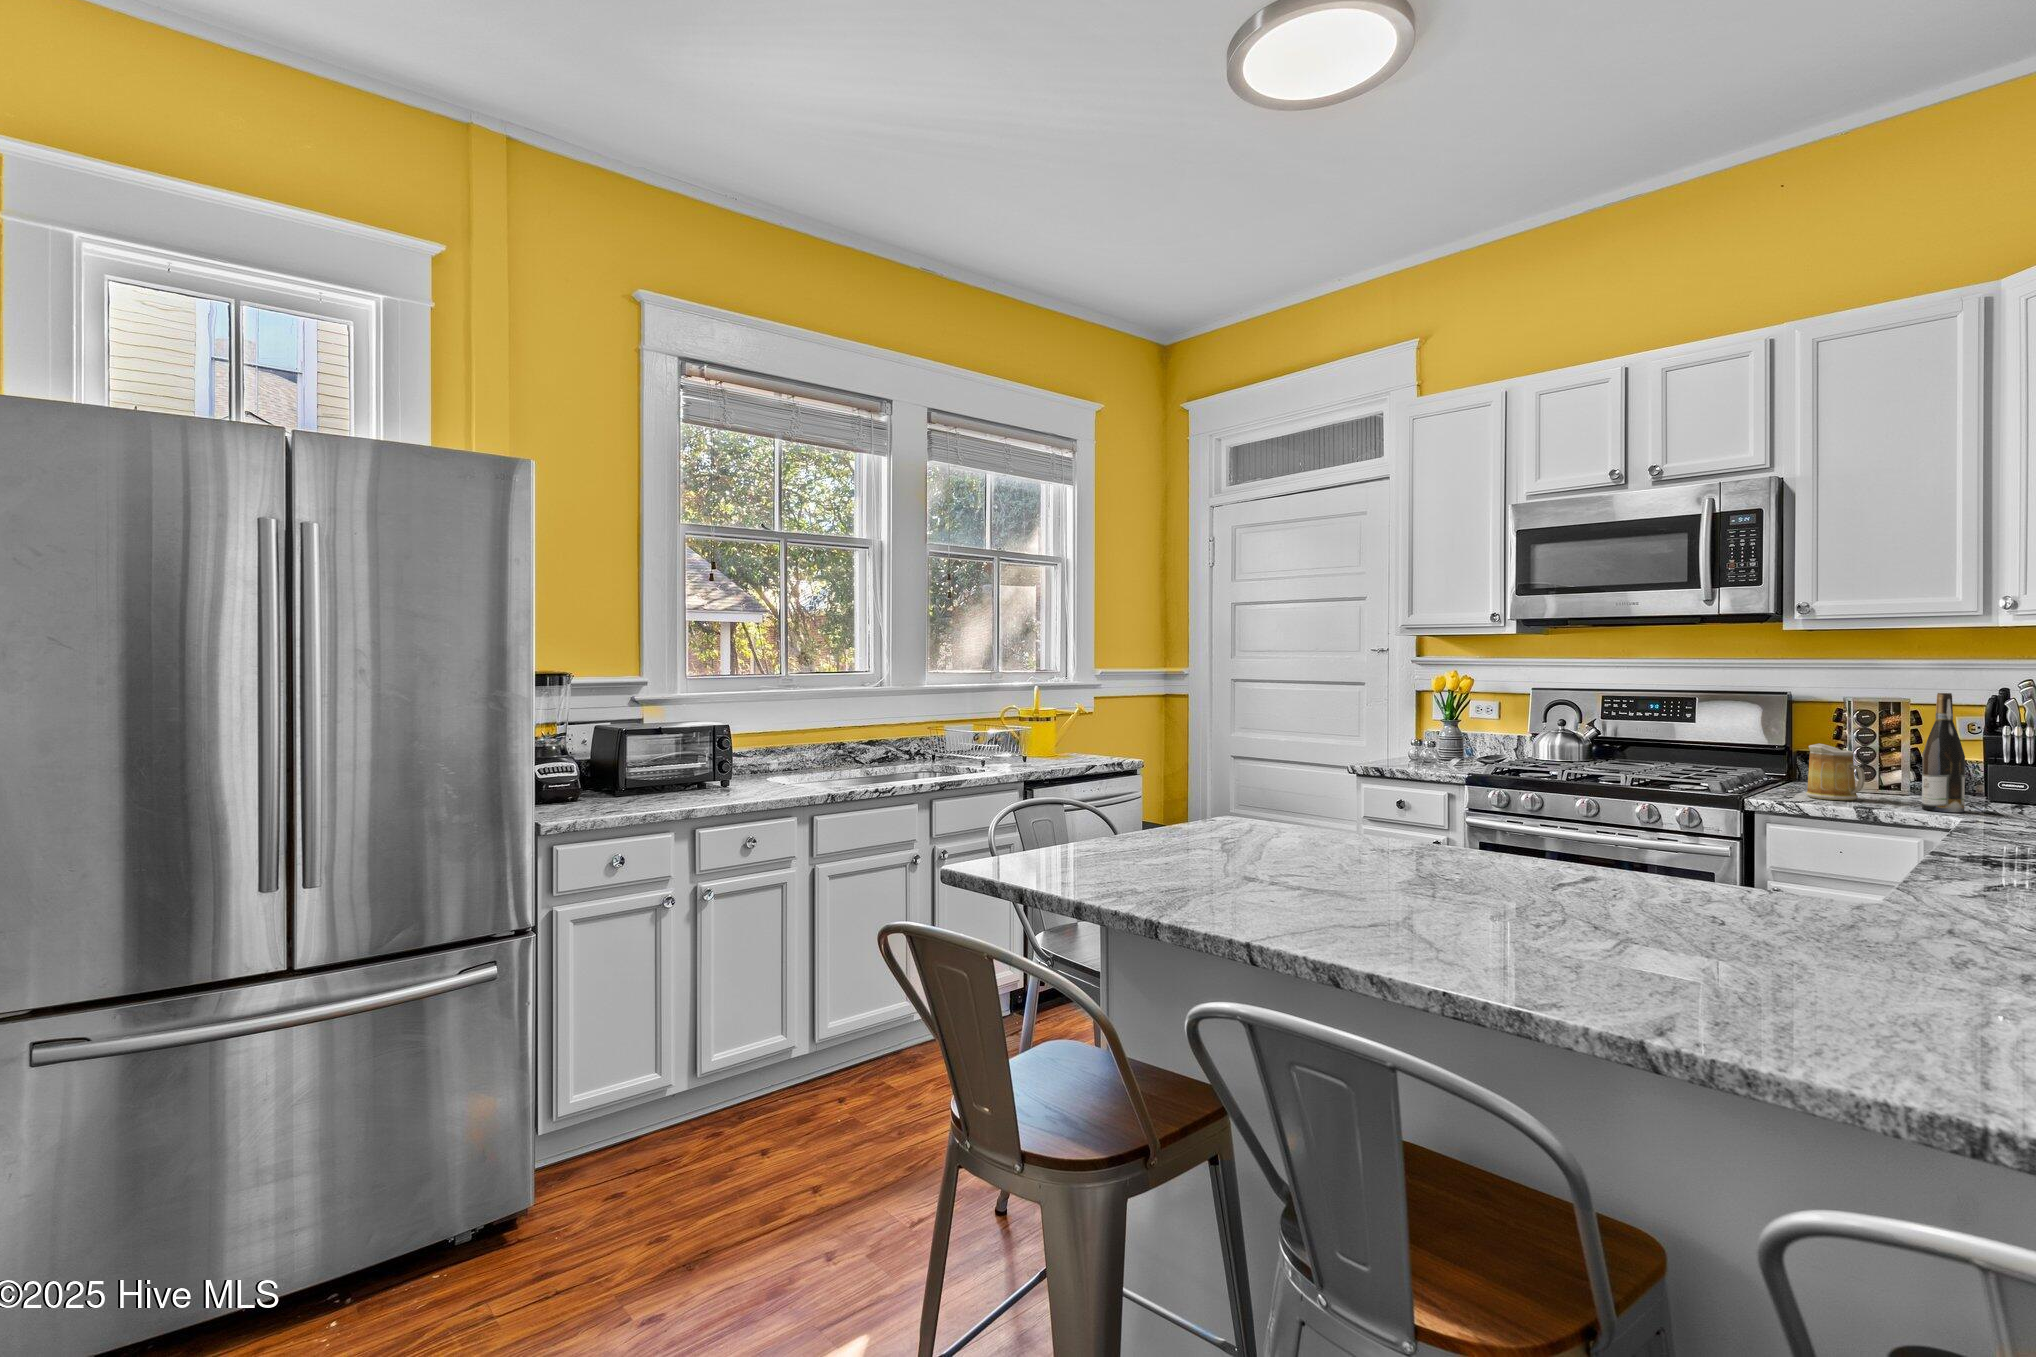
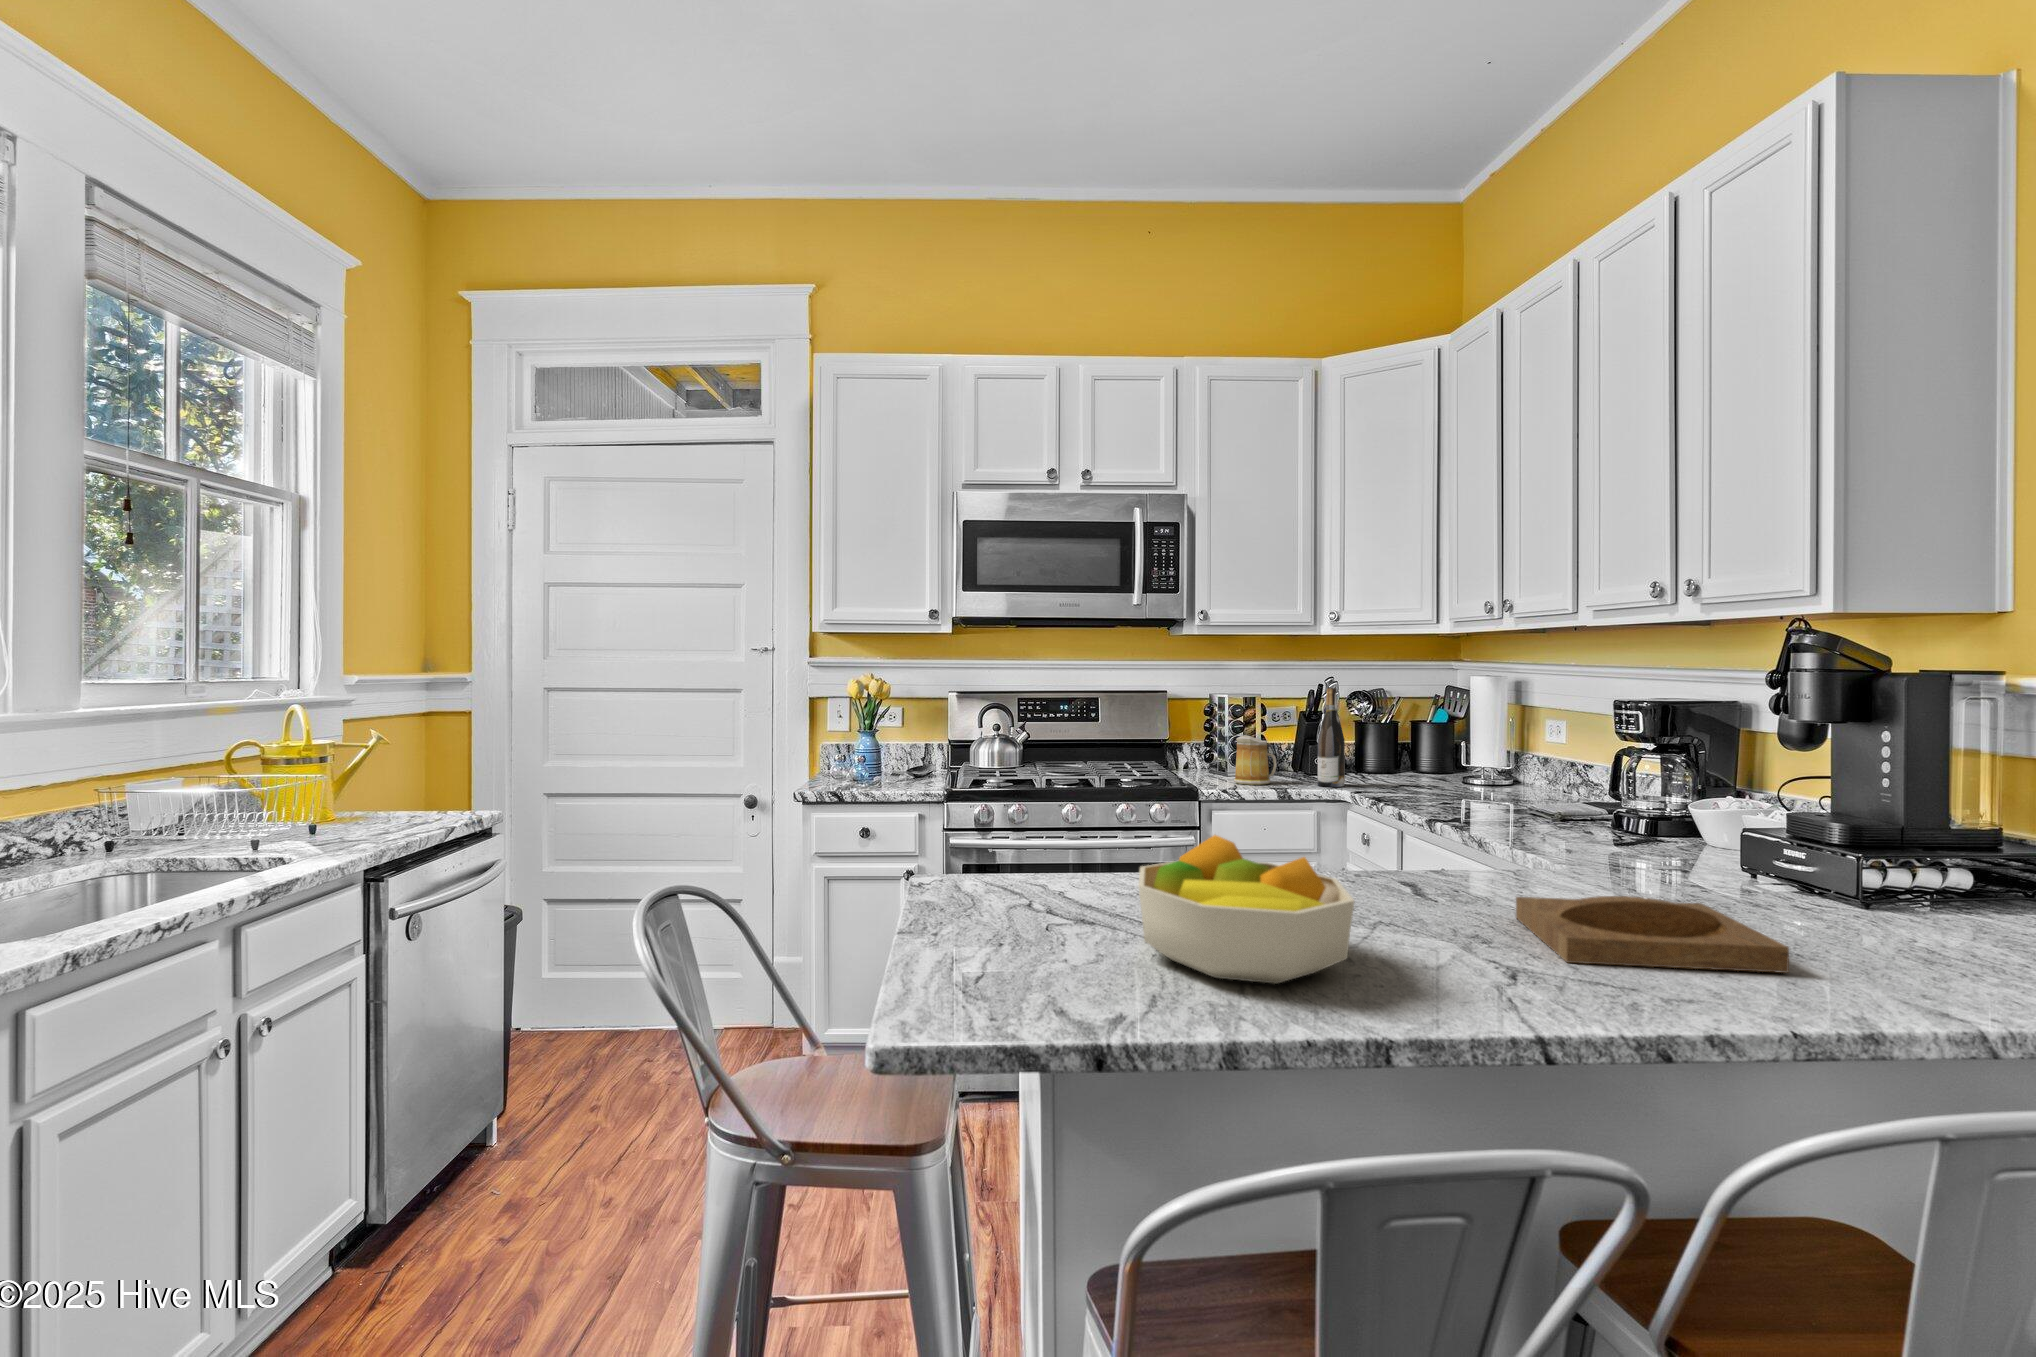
fruit bowl: none [1155,798,1317,897] -> present [1138,835,1355,984]
tray: none [1474,892,1759,984] -> present [1516,896,1789,973]

